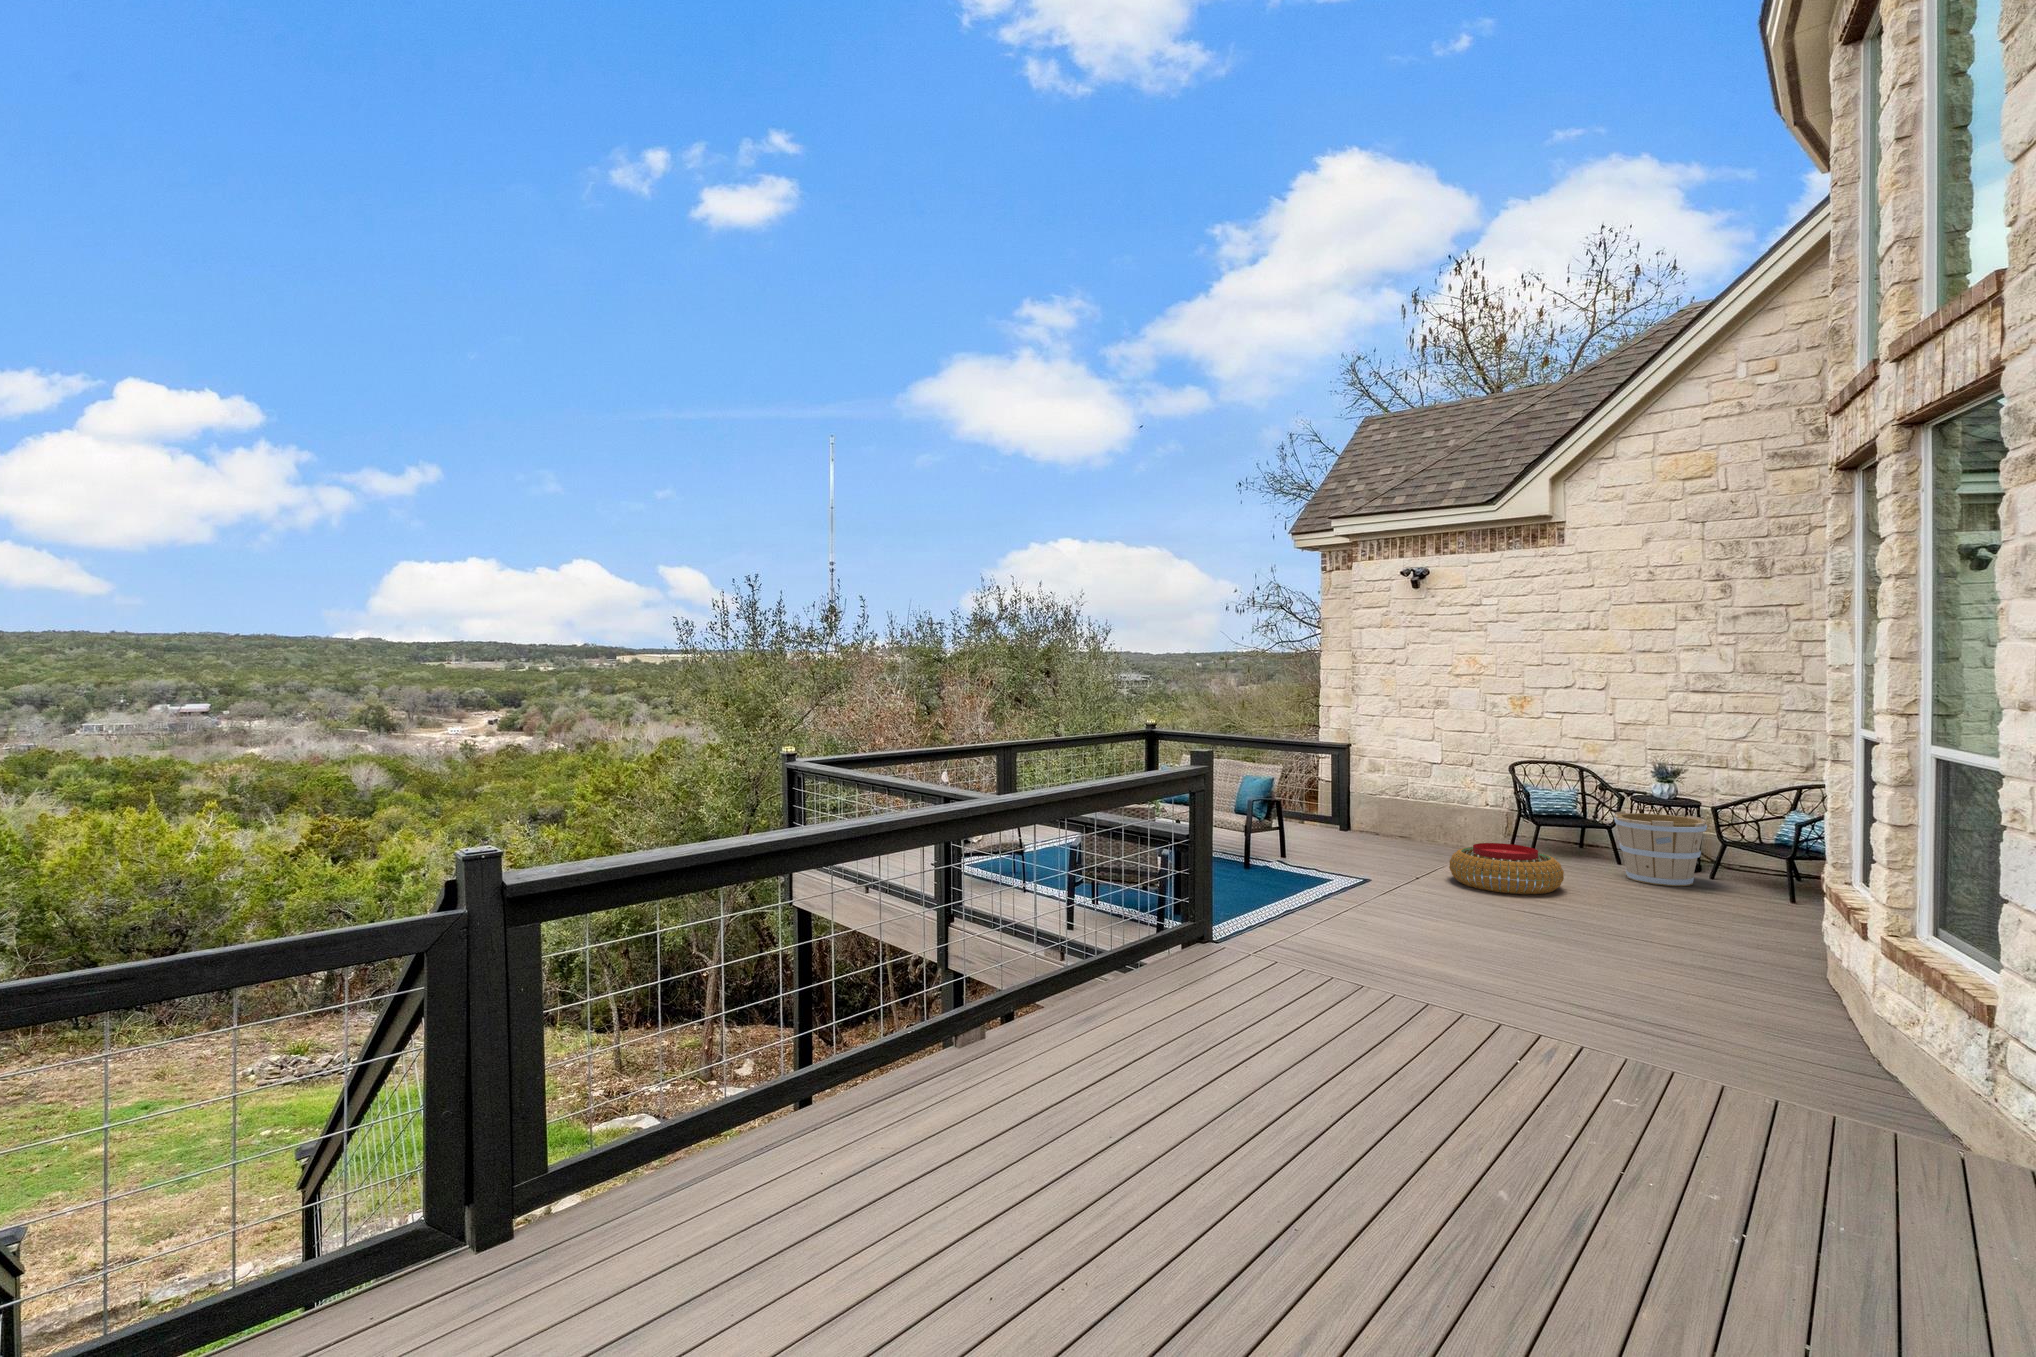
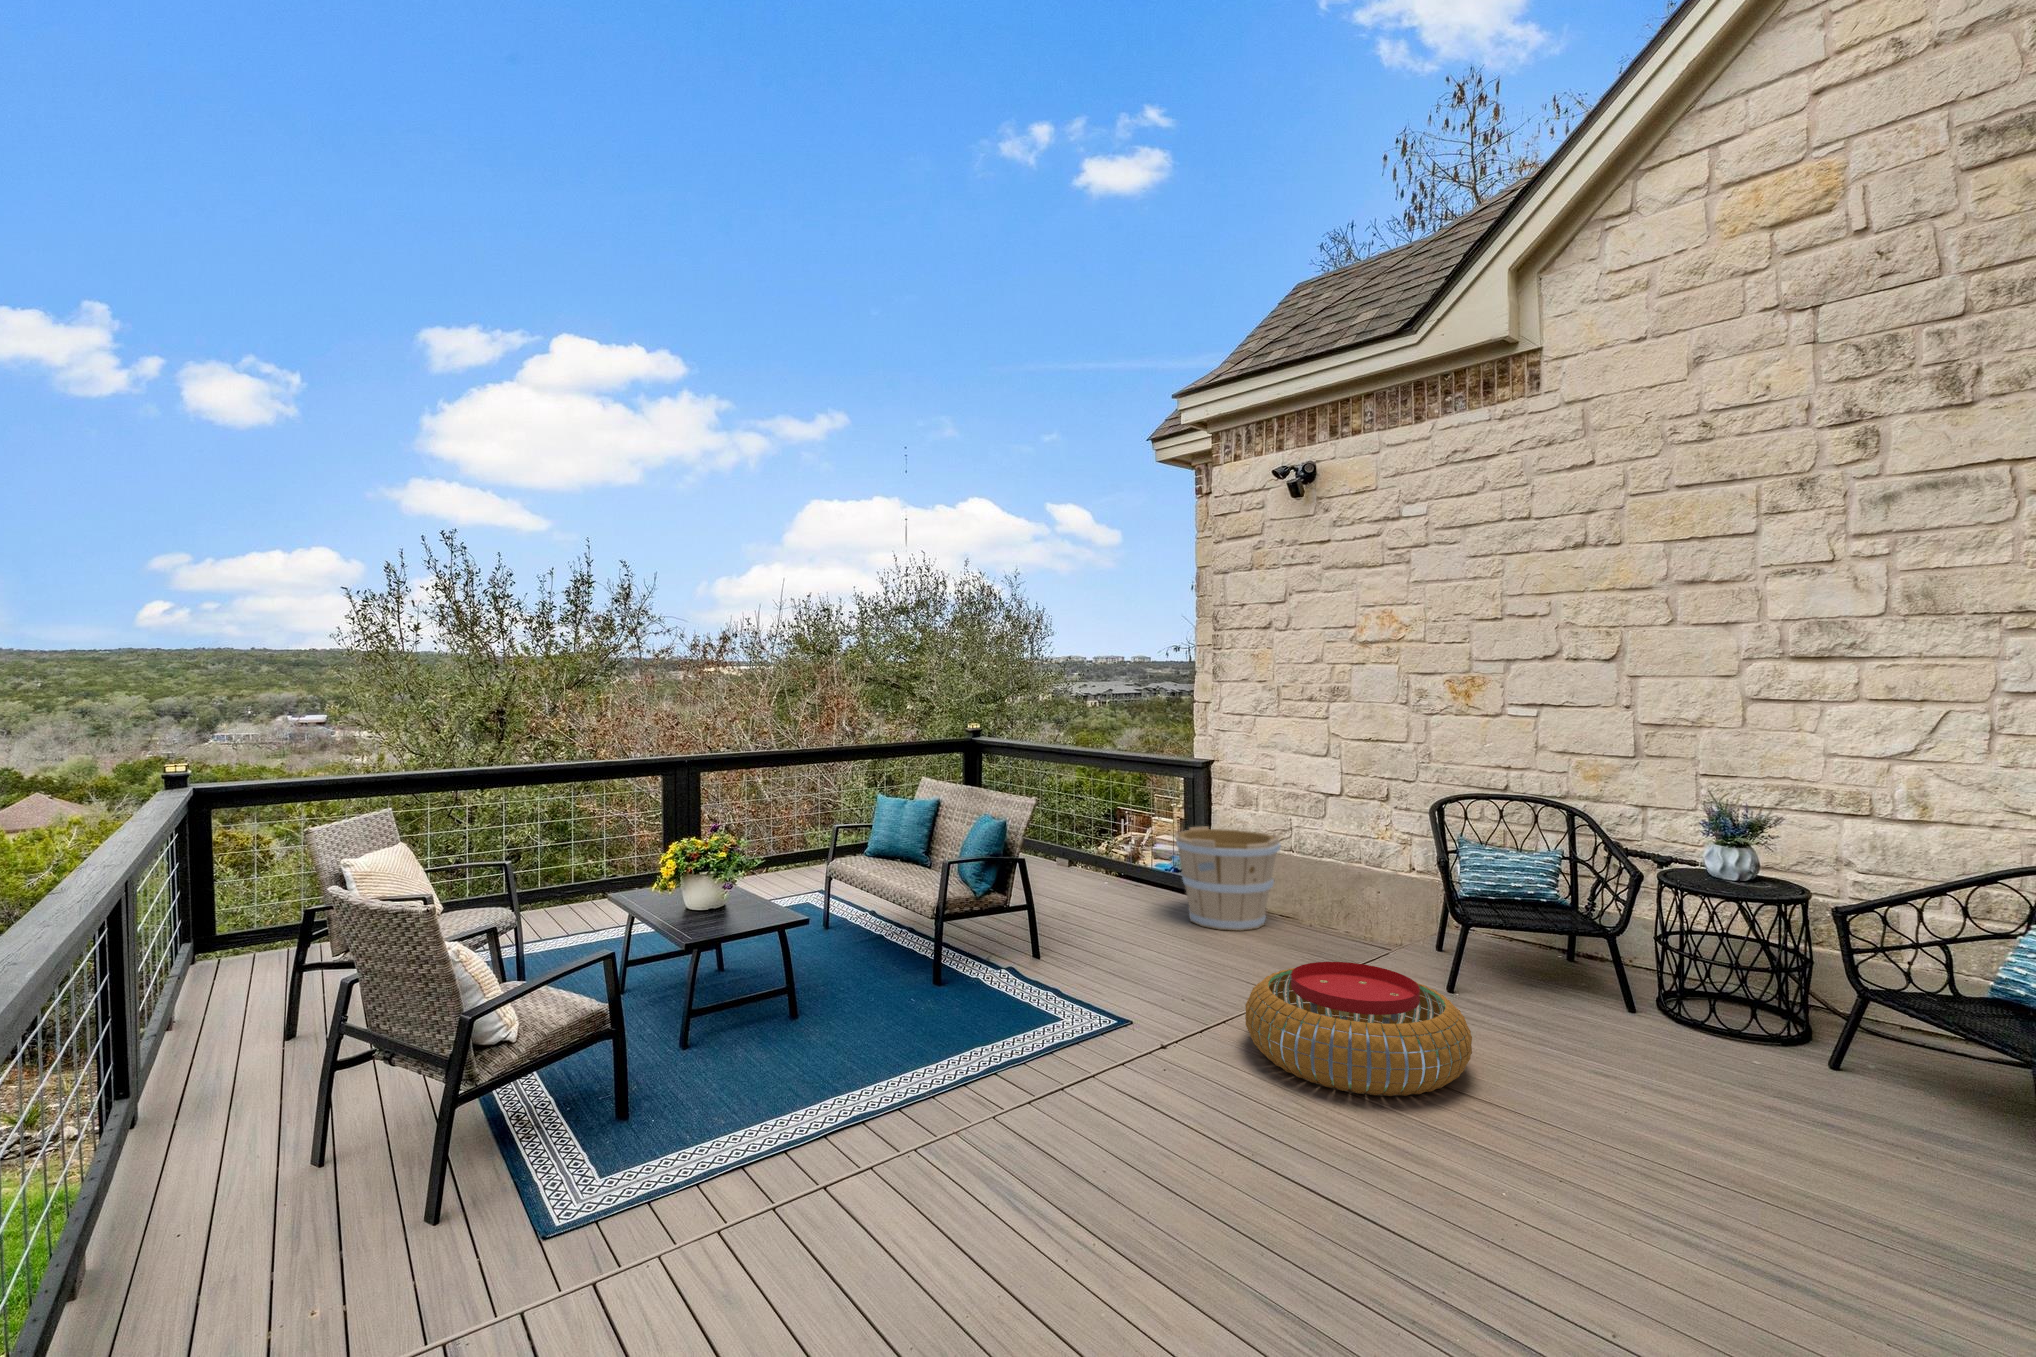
wooden bucket: present [1614,811,1707,886] -> present [1176,826,1281,931]

